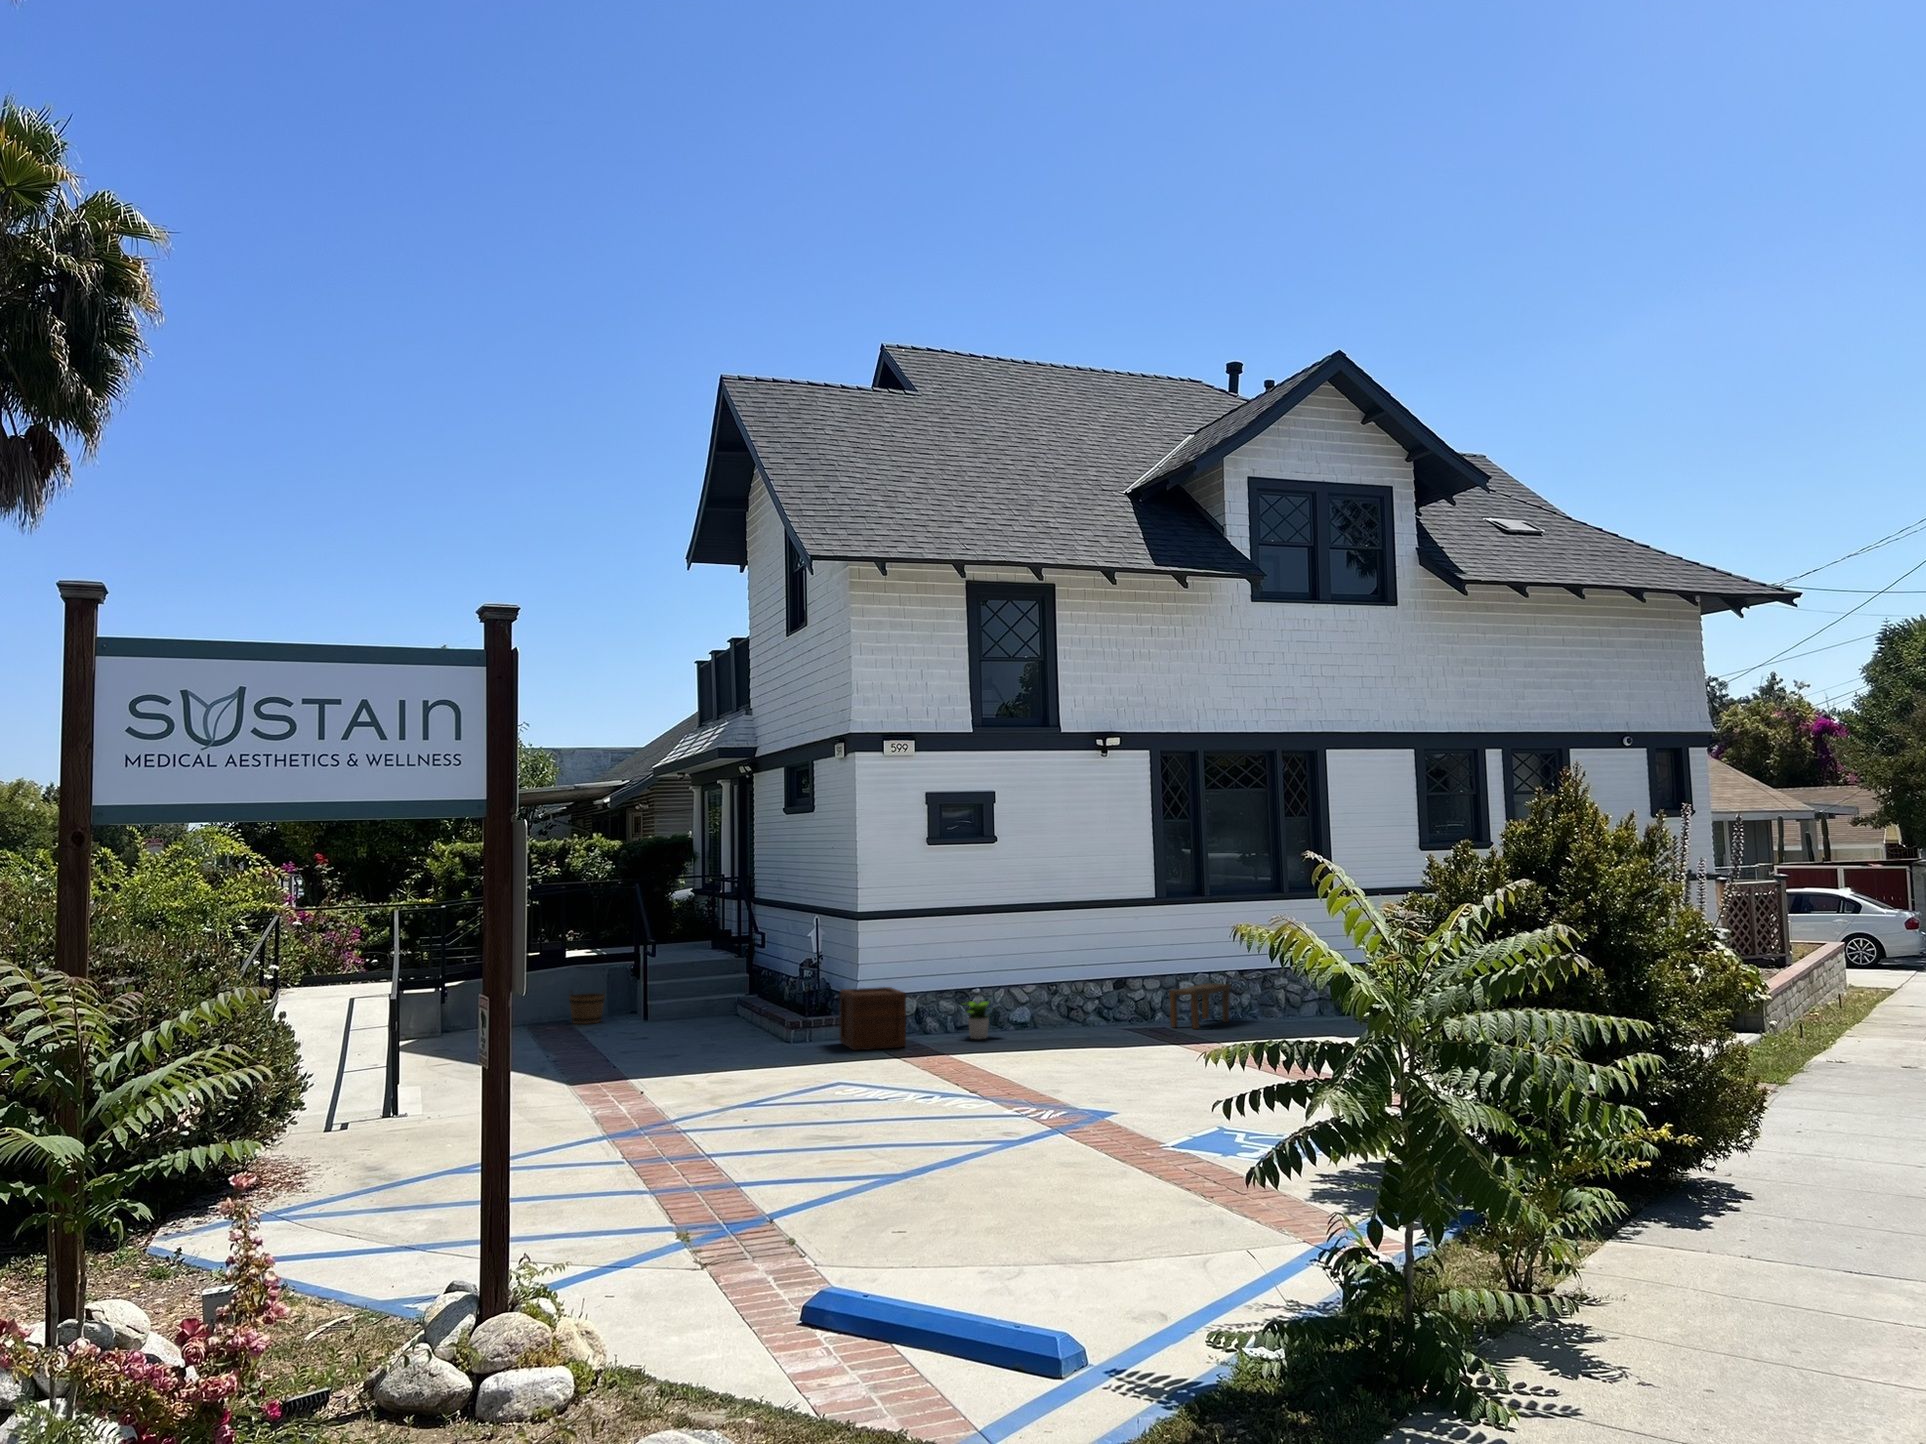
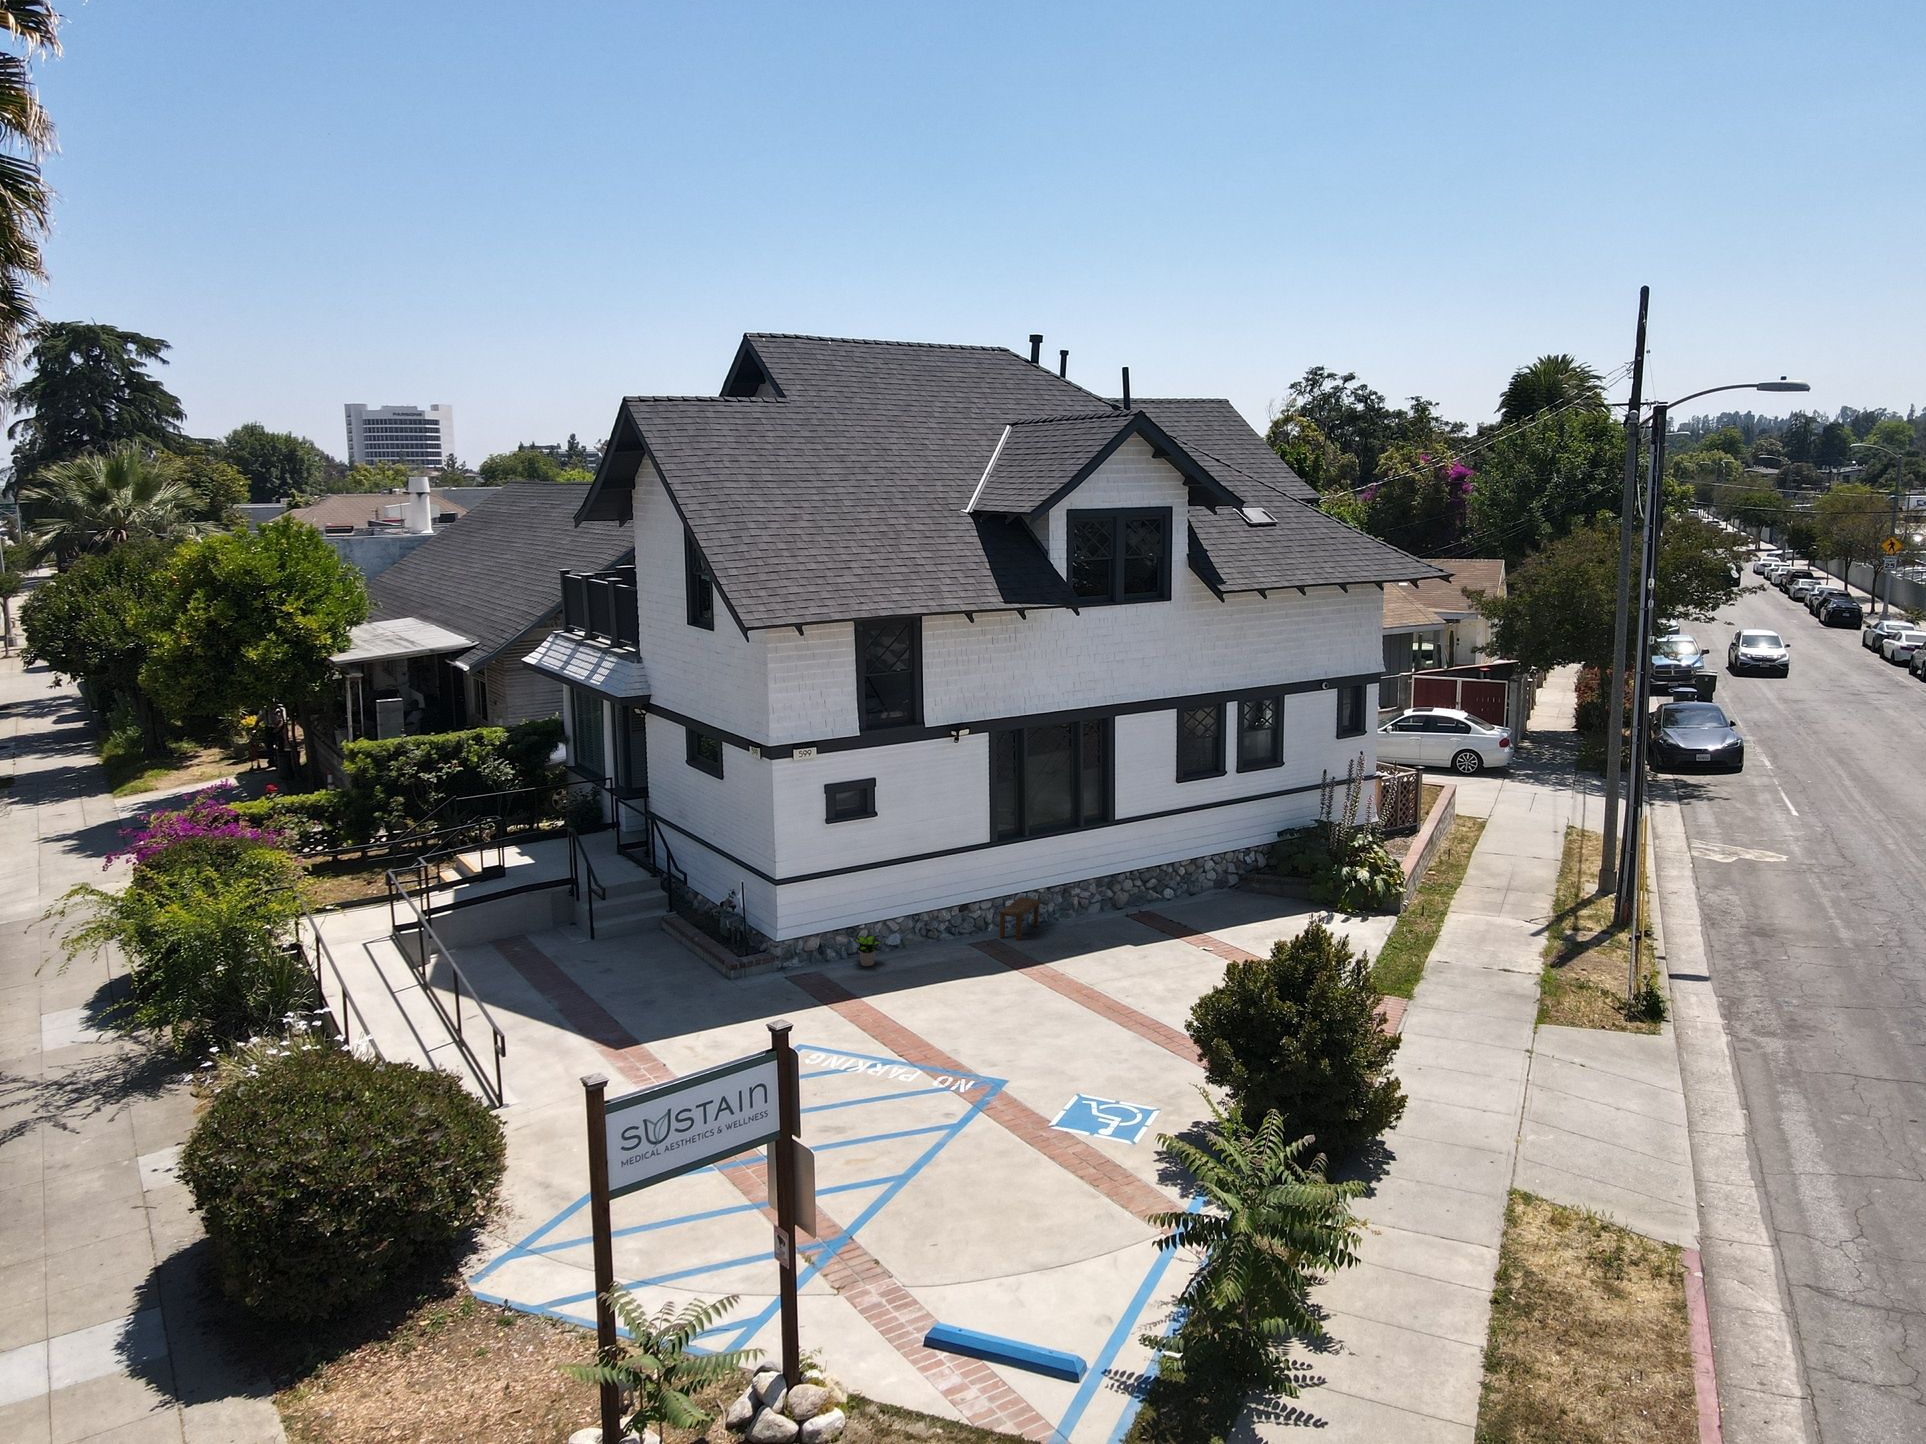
wooden crate: present [840,987,906,1050] -> none [766,934,821,991]
bucket: present [569,991,605,1024] -> none [516,921,547,951]

